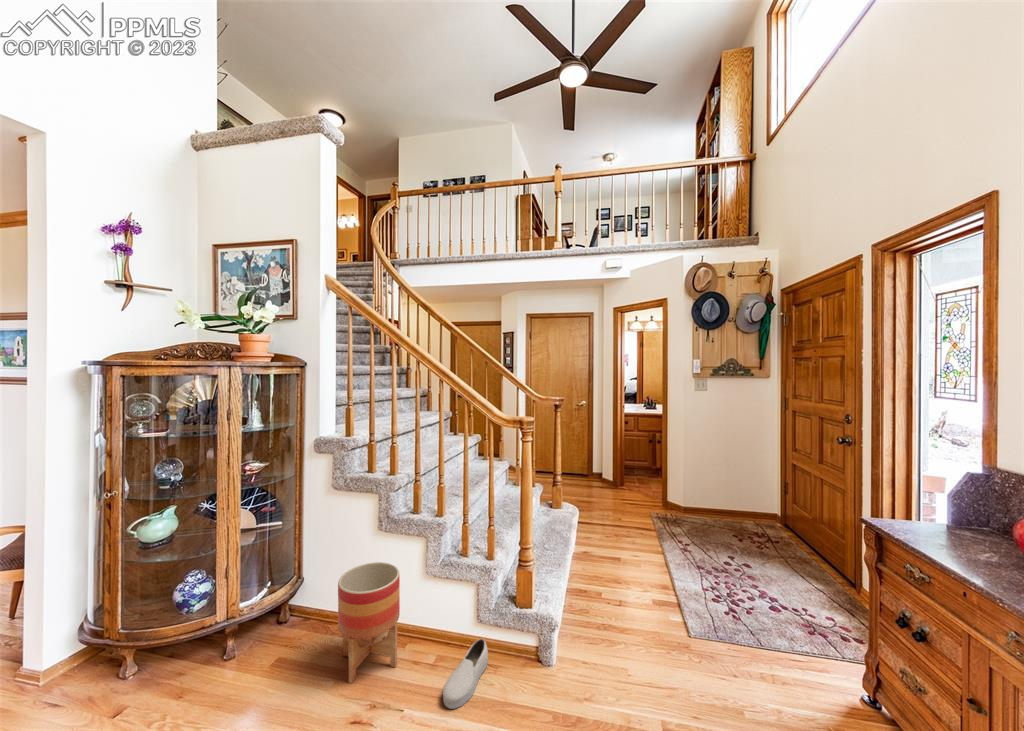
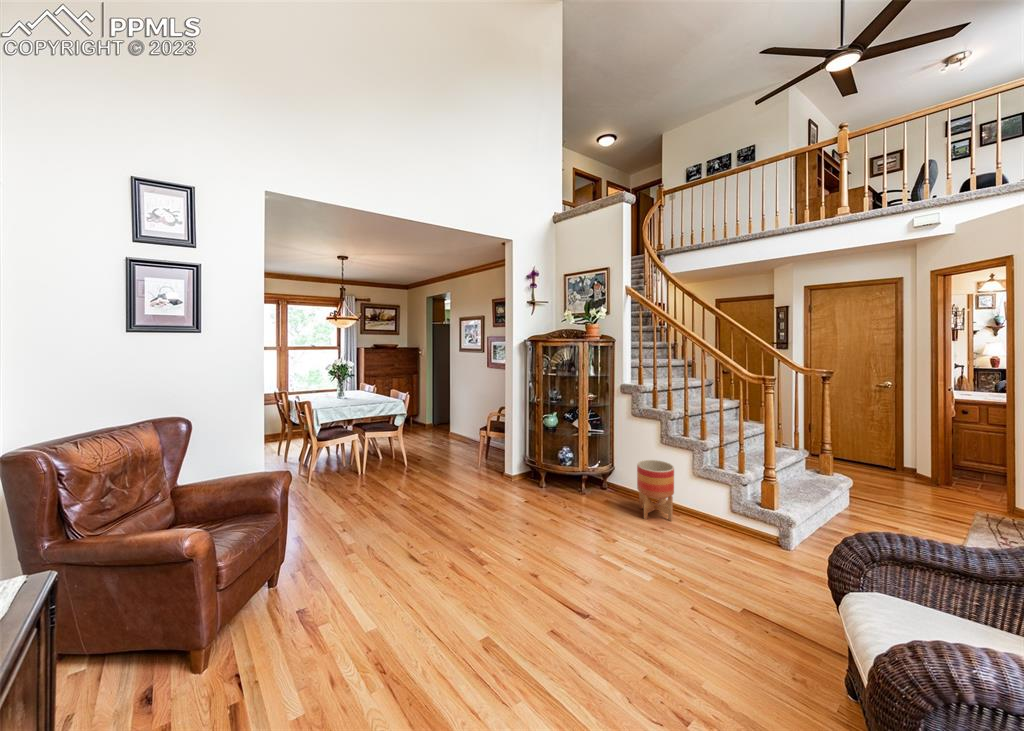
shoe: present [443,639,488,709] -> none [702,522,737,549]

